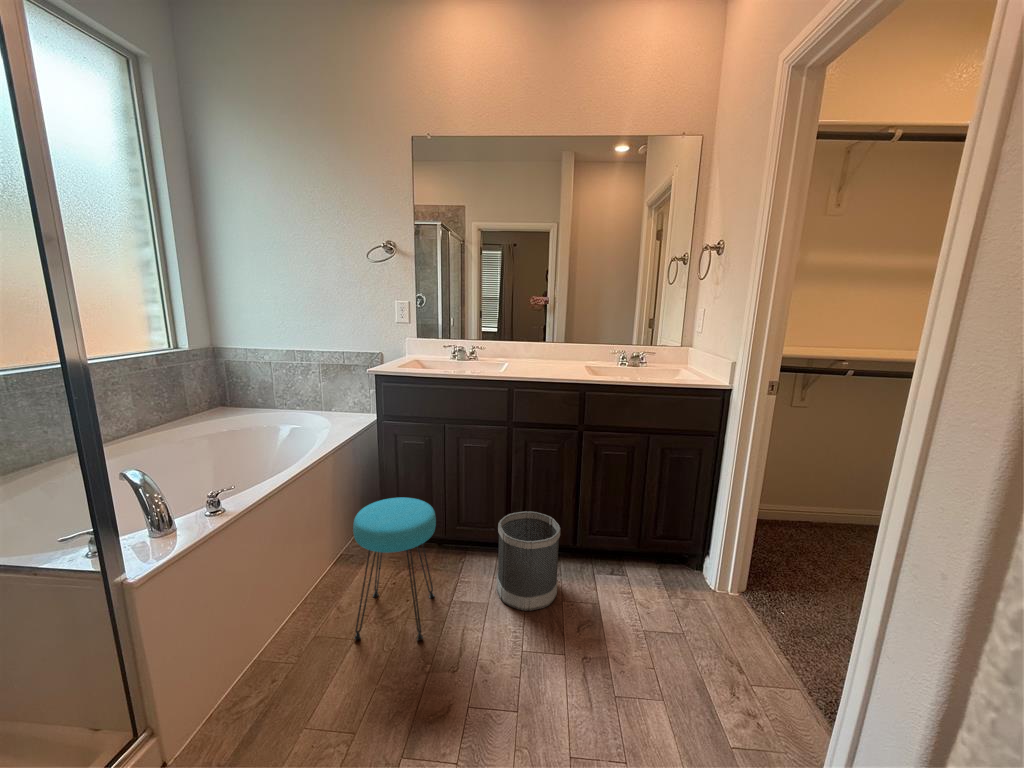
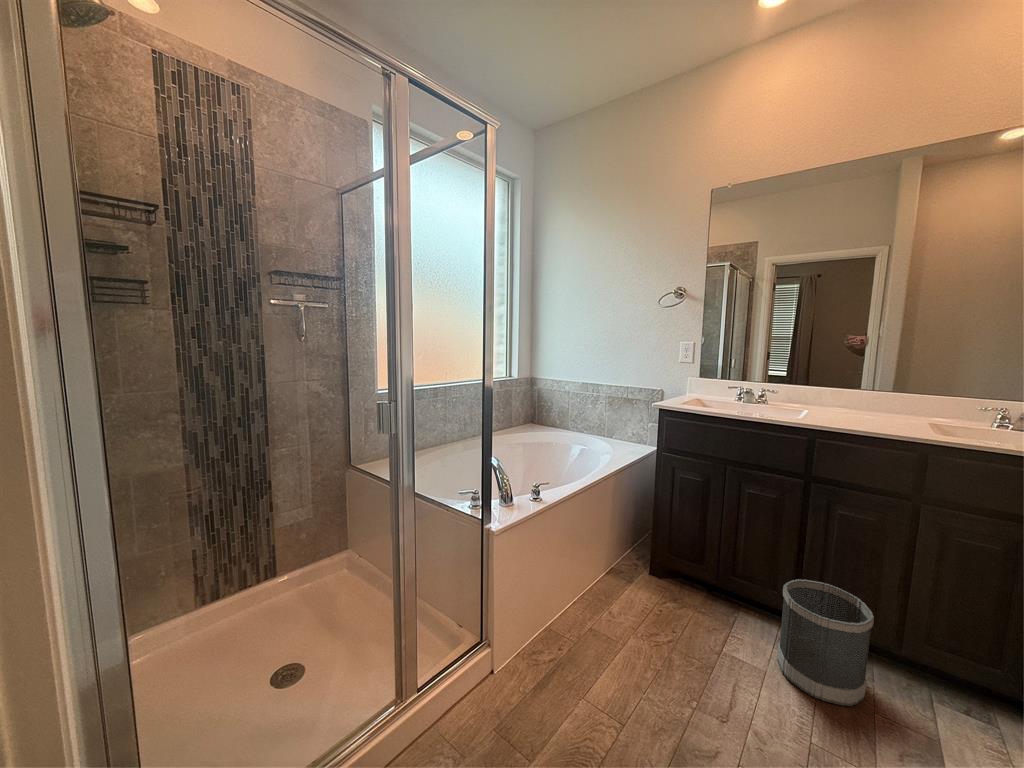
stool: present [353,497,436,641] -> none [624,528,710,675]

